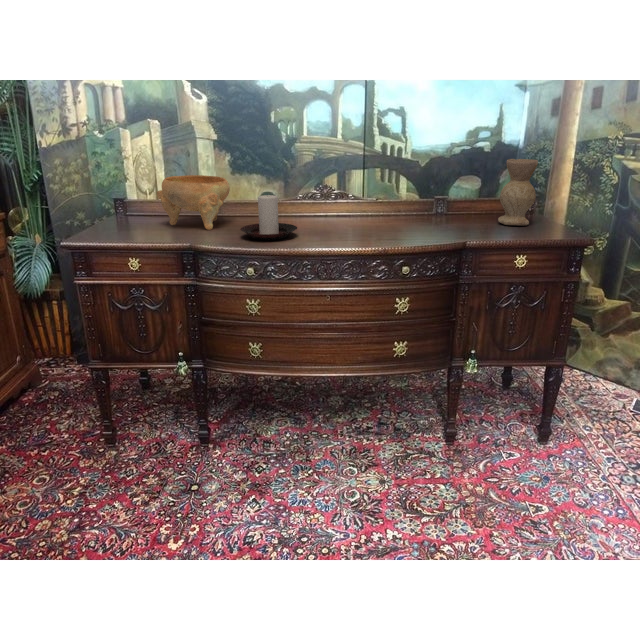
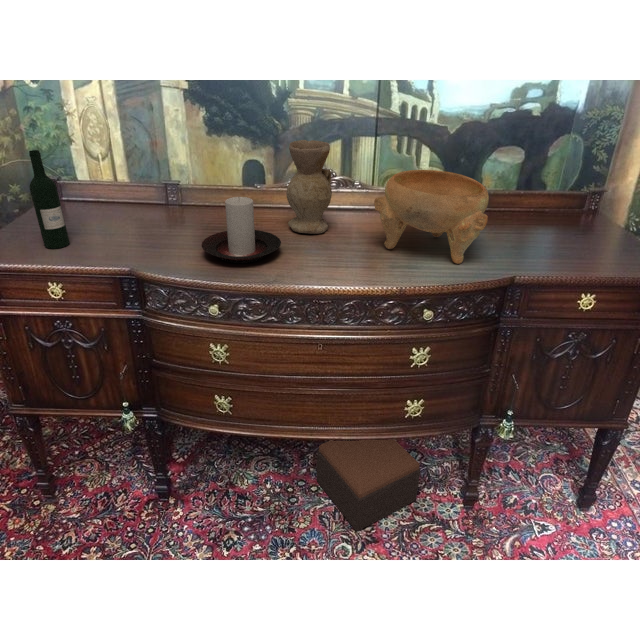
vase: present [498,159,538,226] -> present [286,140,332,234]
wine bottle: none [119,166,143,237] -> present [29,150,70,249]
decorative bowl: present [157,175,230,230] -> present [374,170,489,264]
footstool: none [327,383,409,460] -> present [317,440,421,531]

